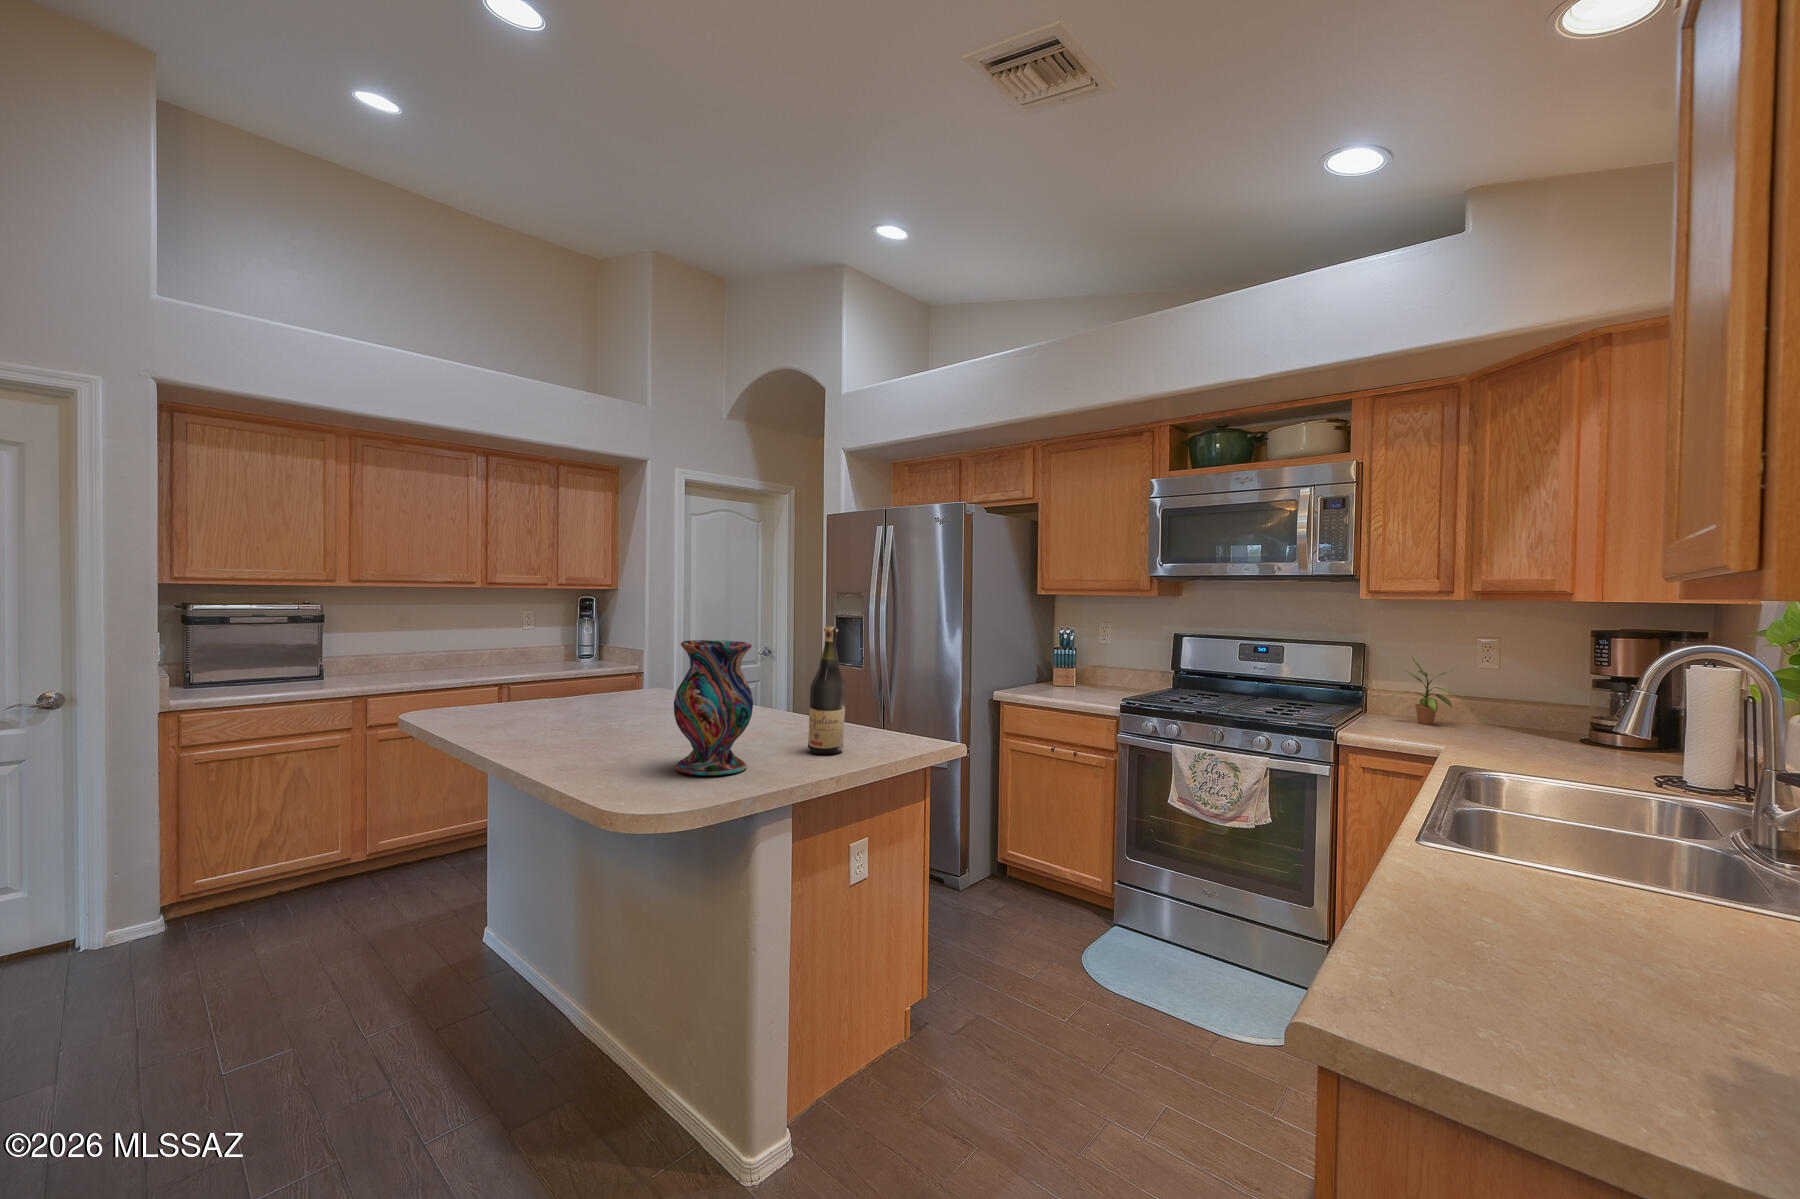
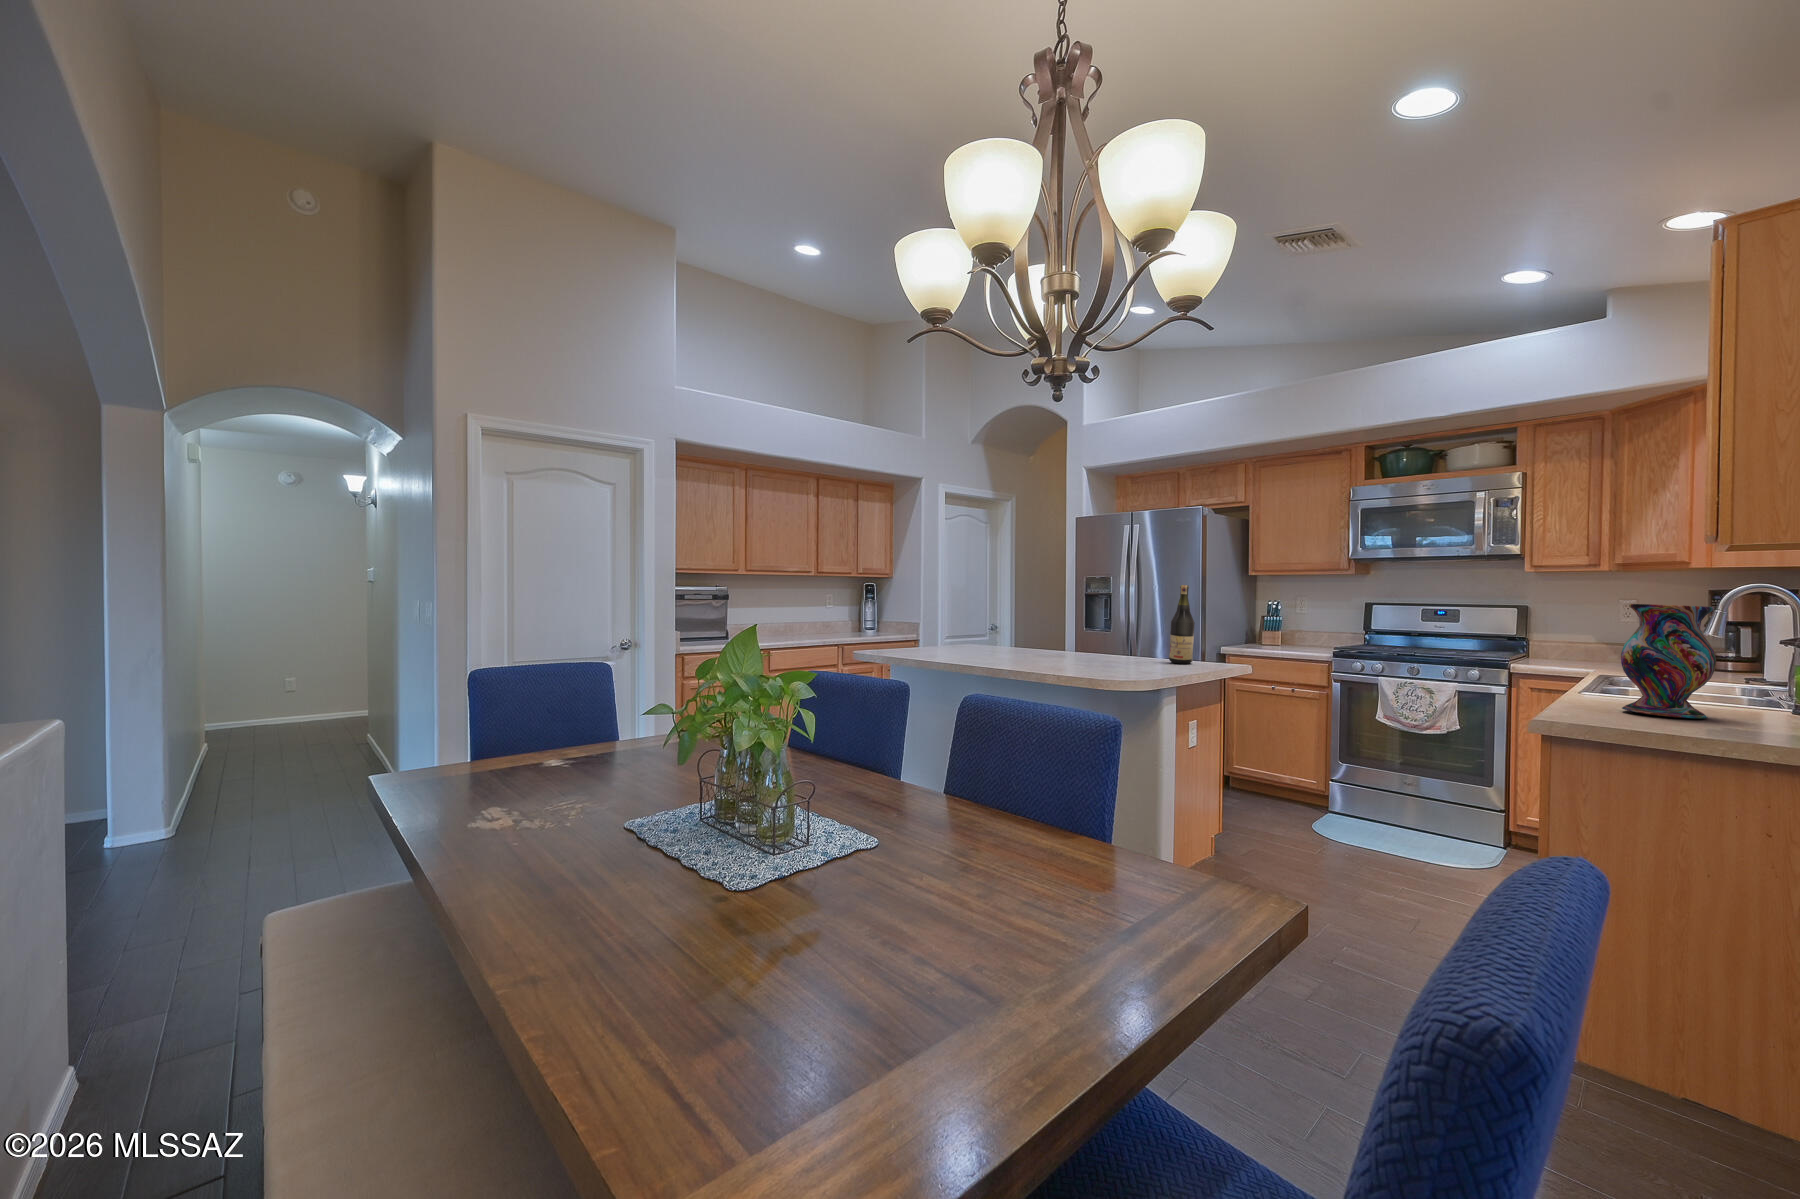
vase: present [674,640,753,776] -> present [1621,604,1716,719]
potted plant: present [1390,656,1454,725] -> none [1547,613,1601,664]

